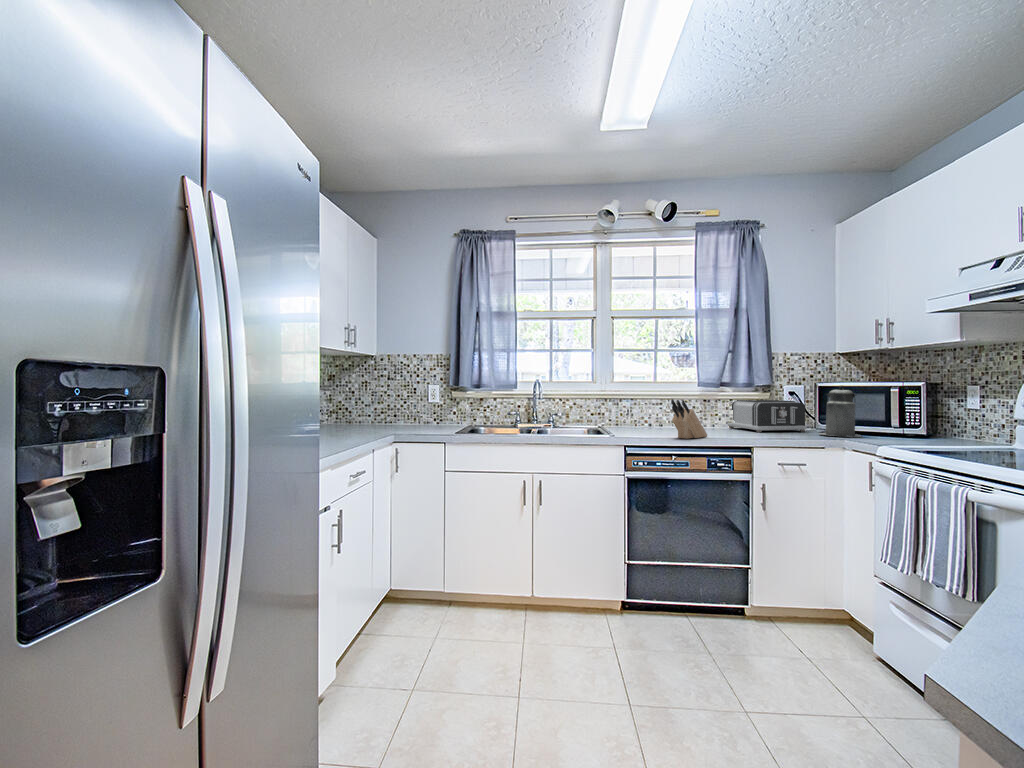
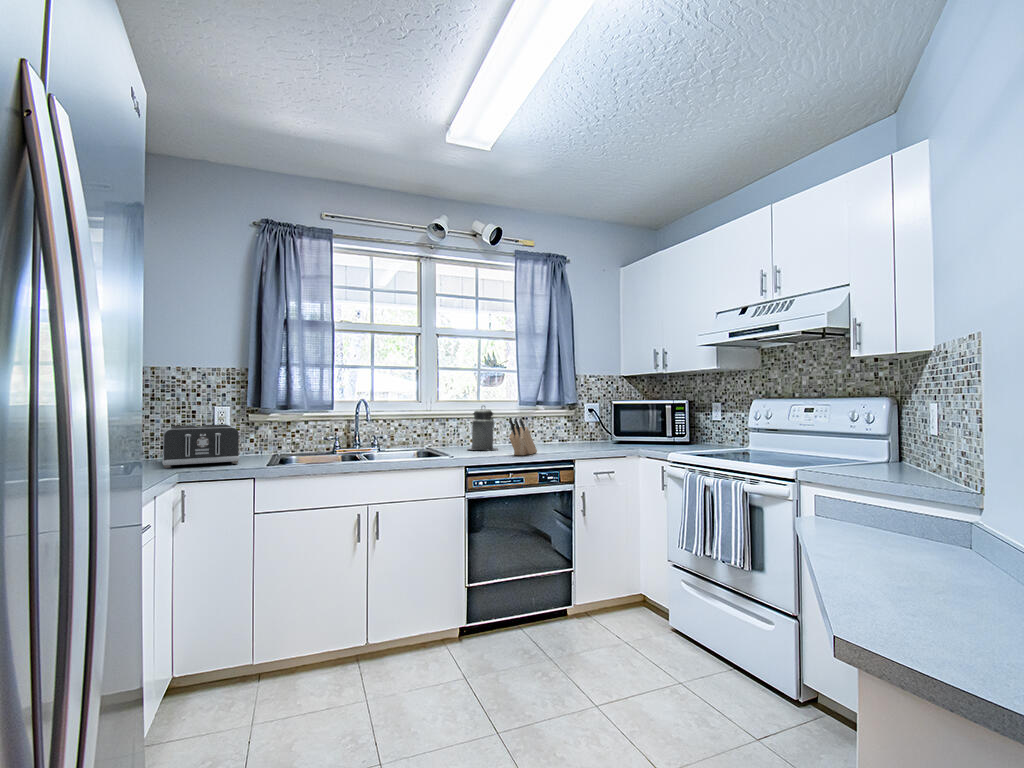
canister: present [820,386,861,437] -> present [469,406,498,450]
toaster: present [728,400,806,432] -> present [162,424,240,468]

